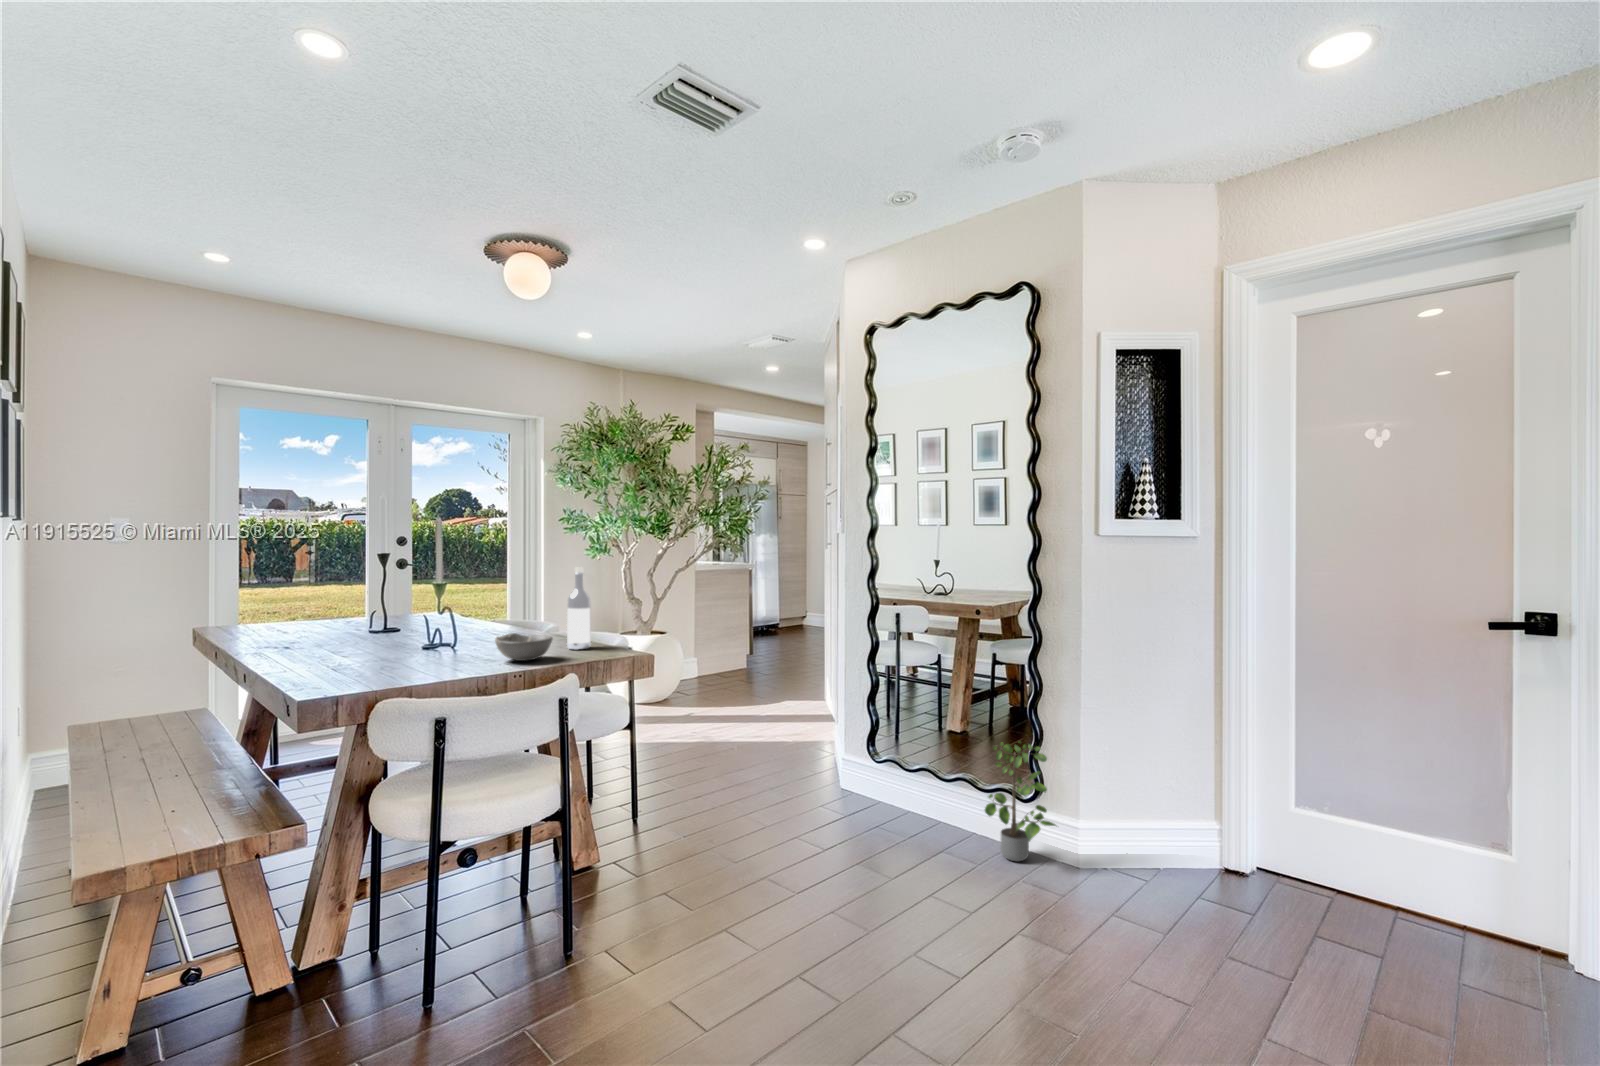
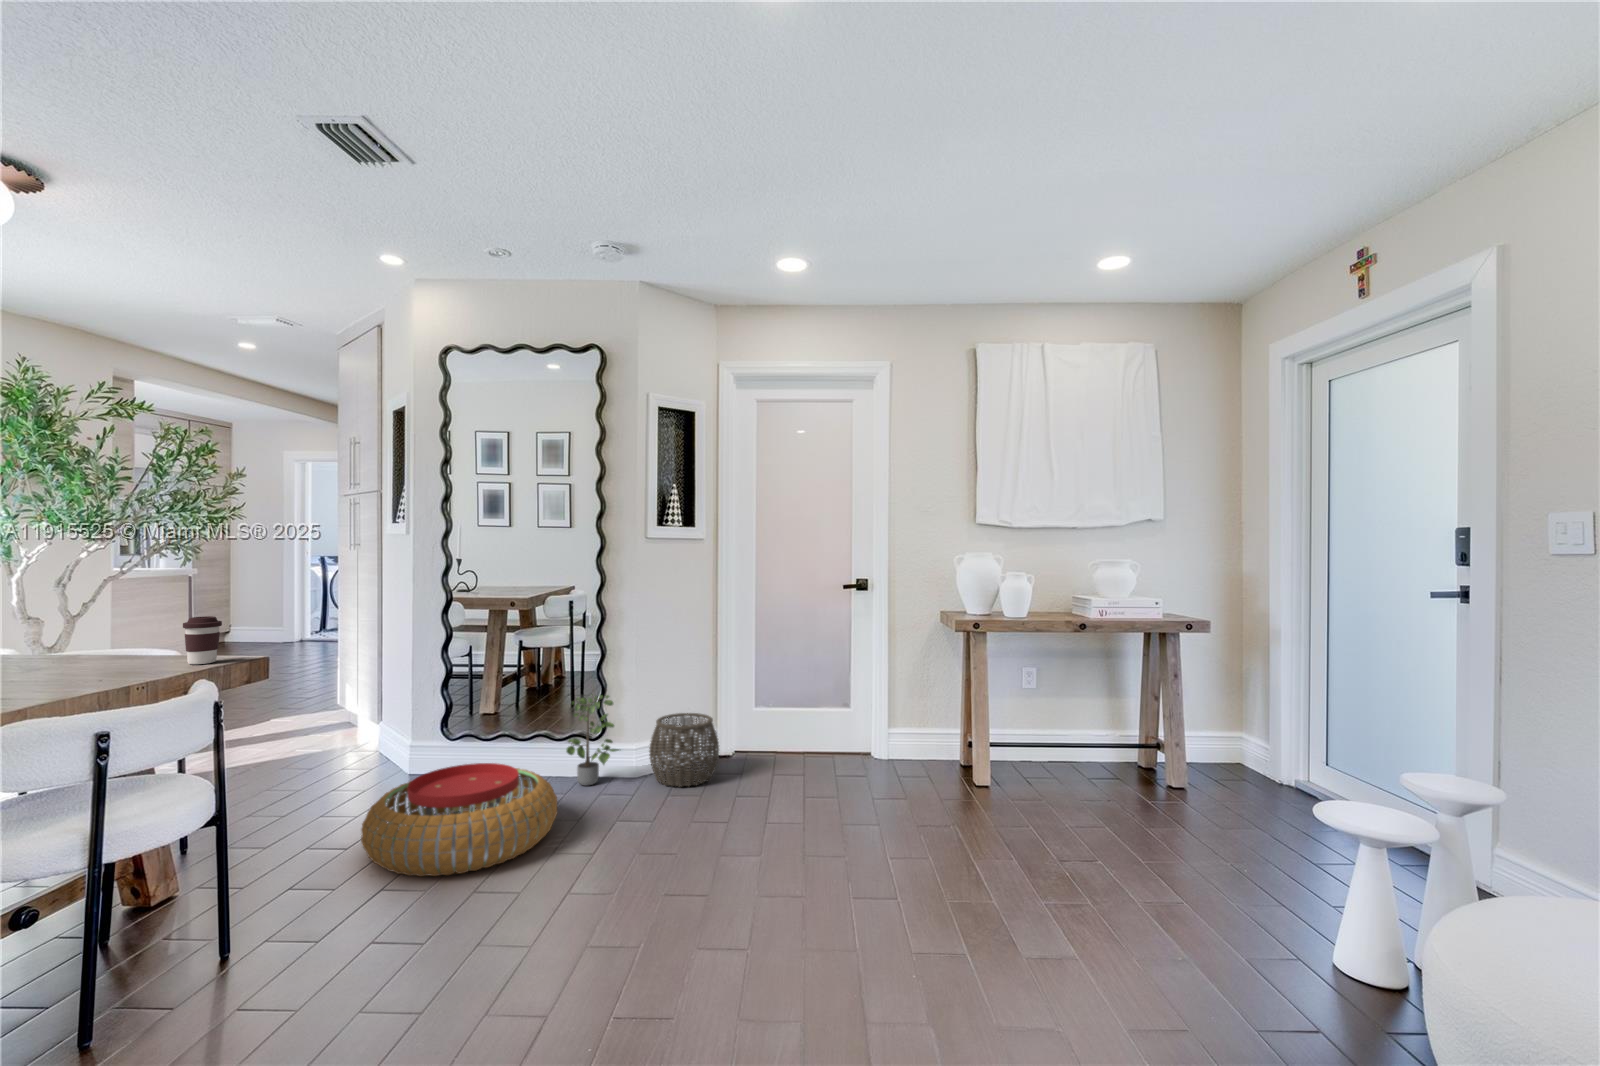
wine bottle: present [567,567,591,650] -> none [125,571,159,664]
coffee cup: none [593,611,622,656] -> present [183,616,222,664]
bowl: present [495,633,553,661] -> none [51,648,137,678]
woven basket: none [1096,791,1212,912] -> present [649,713,719,787]
pouf: none [732,800,943,945] -> present [361,763,557,876]

